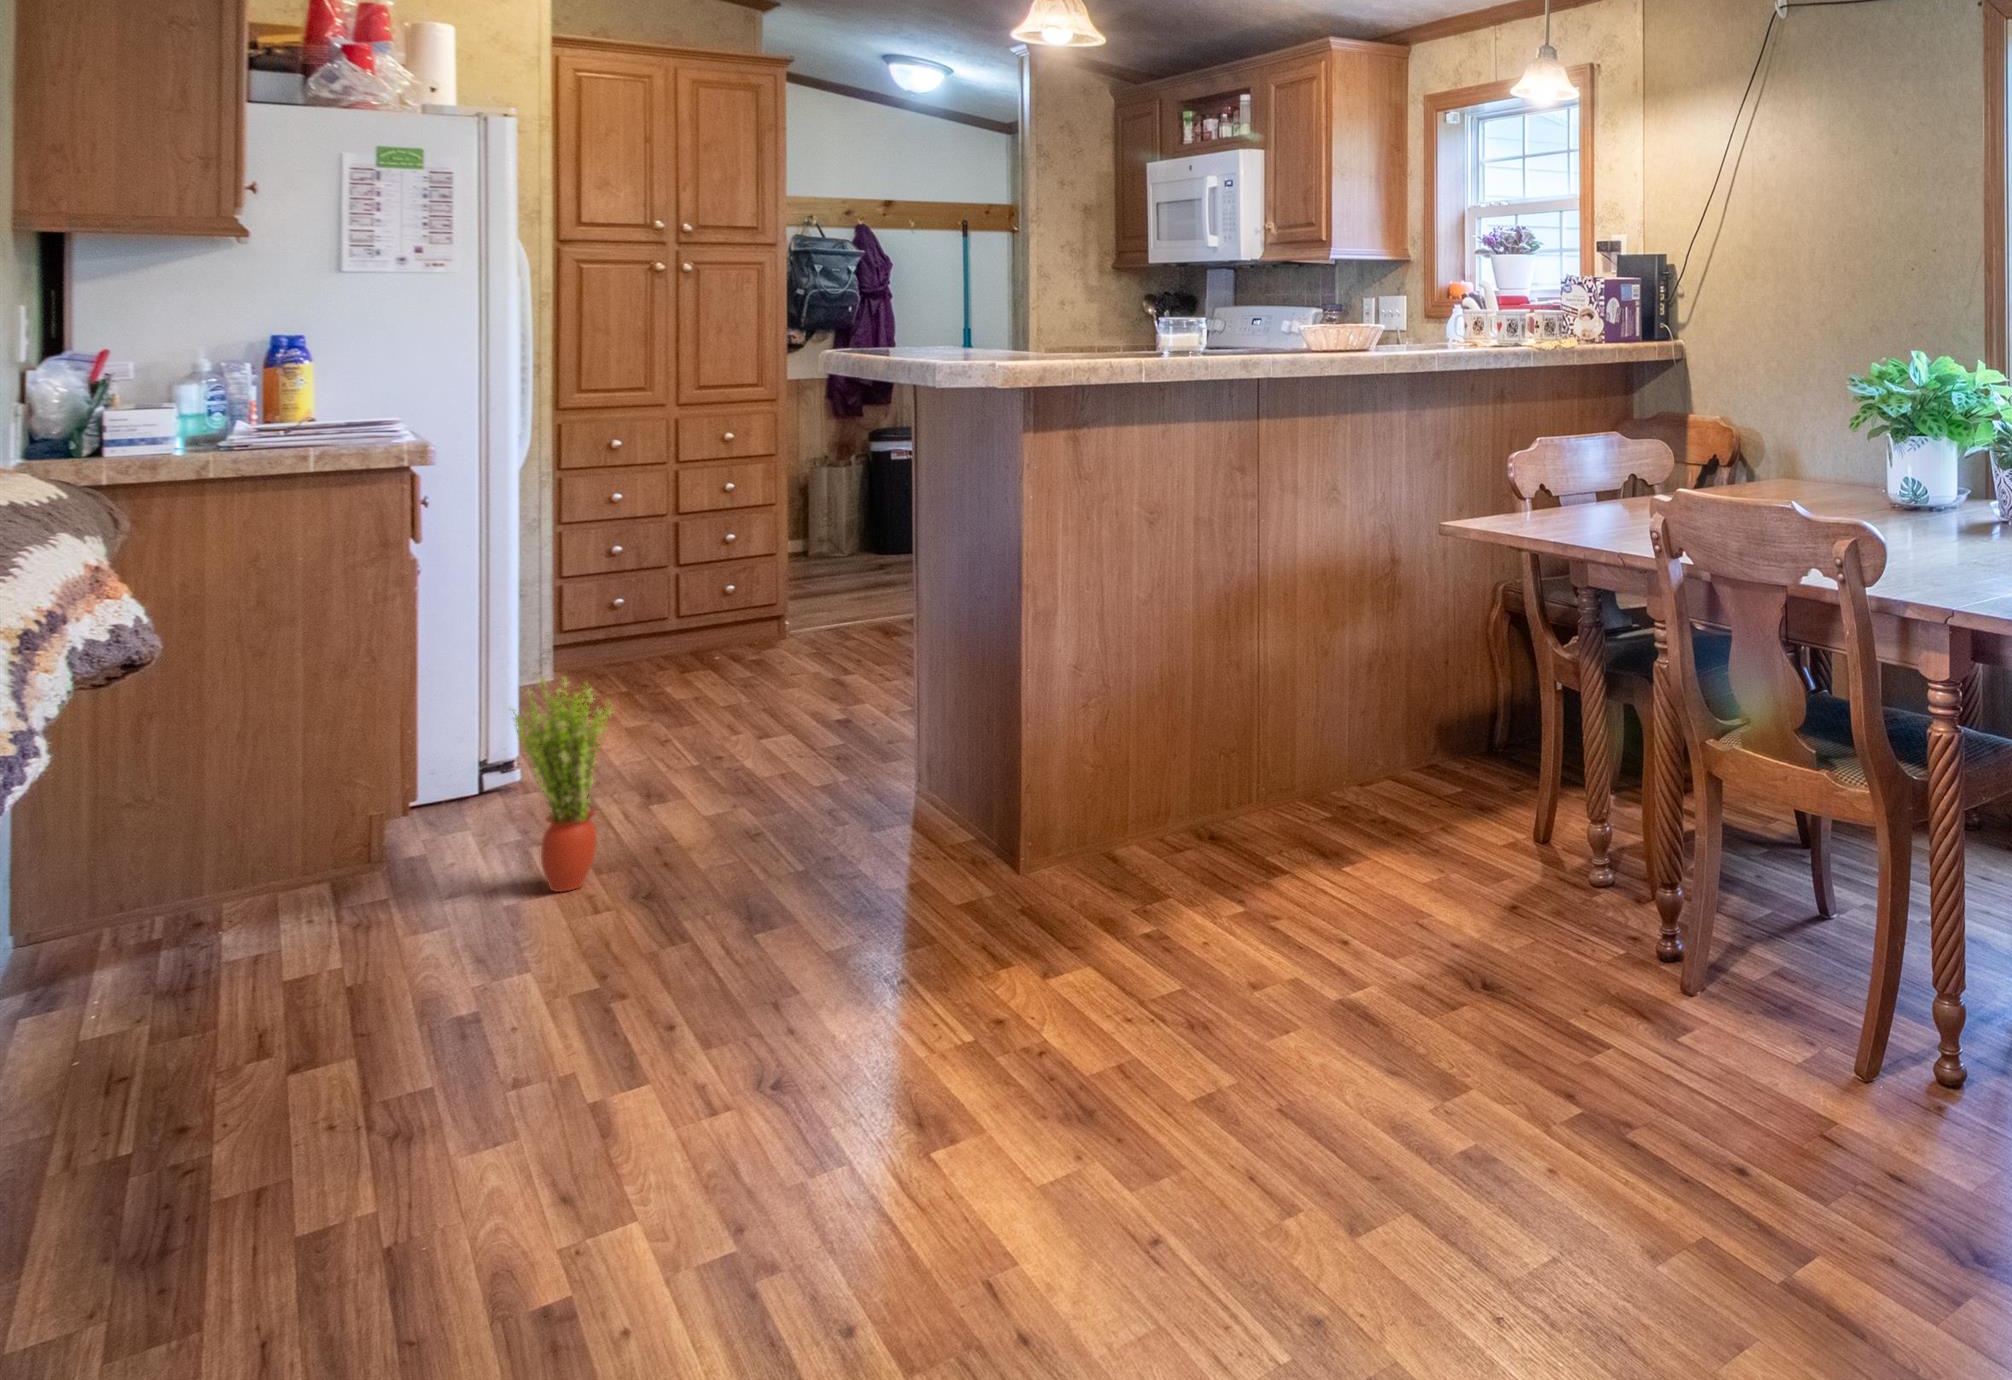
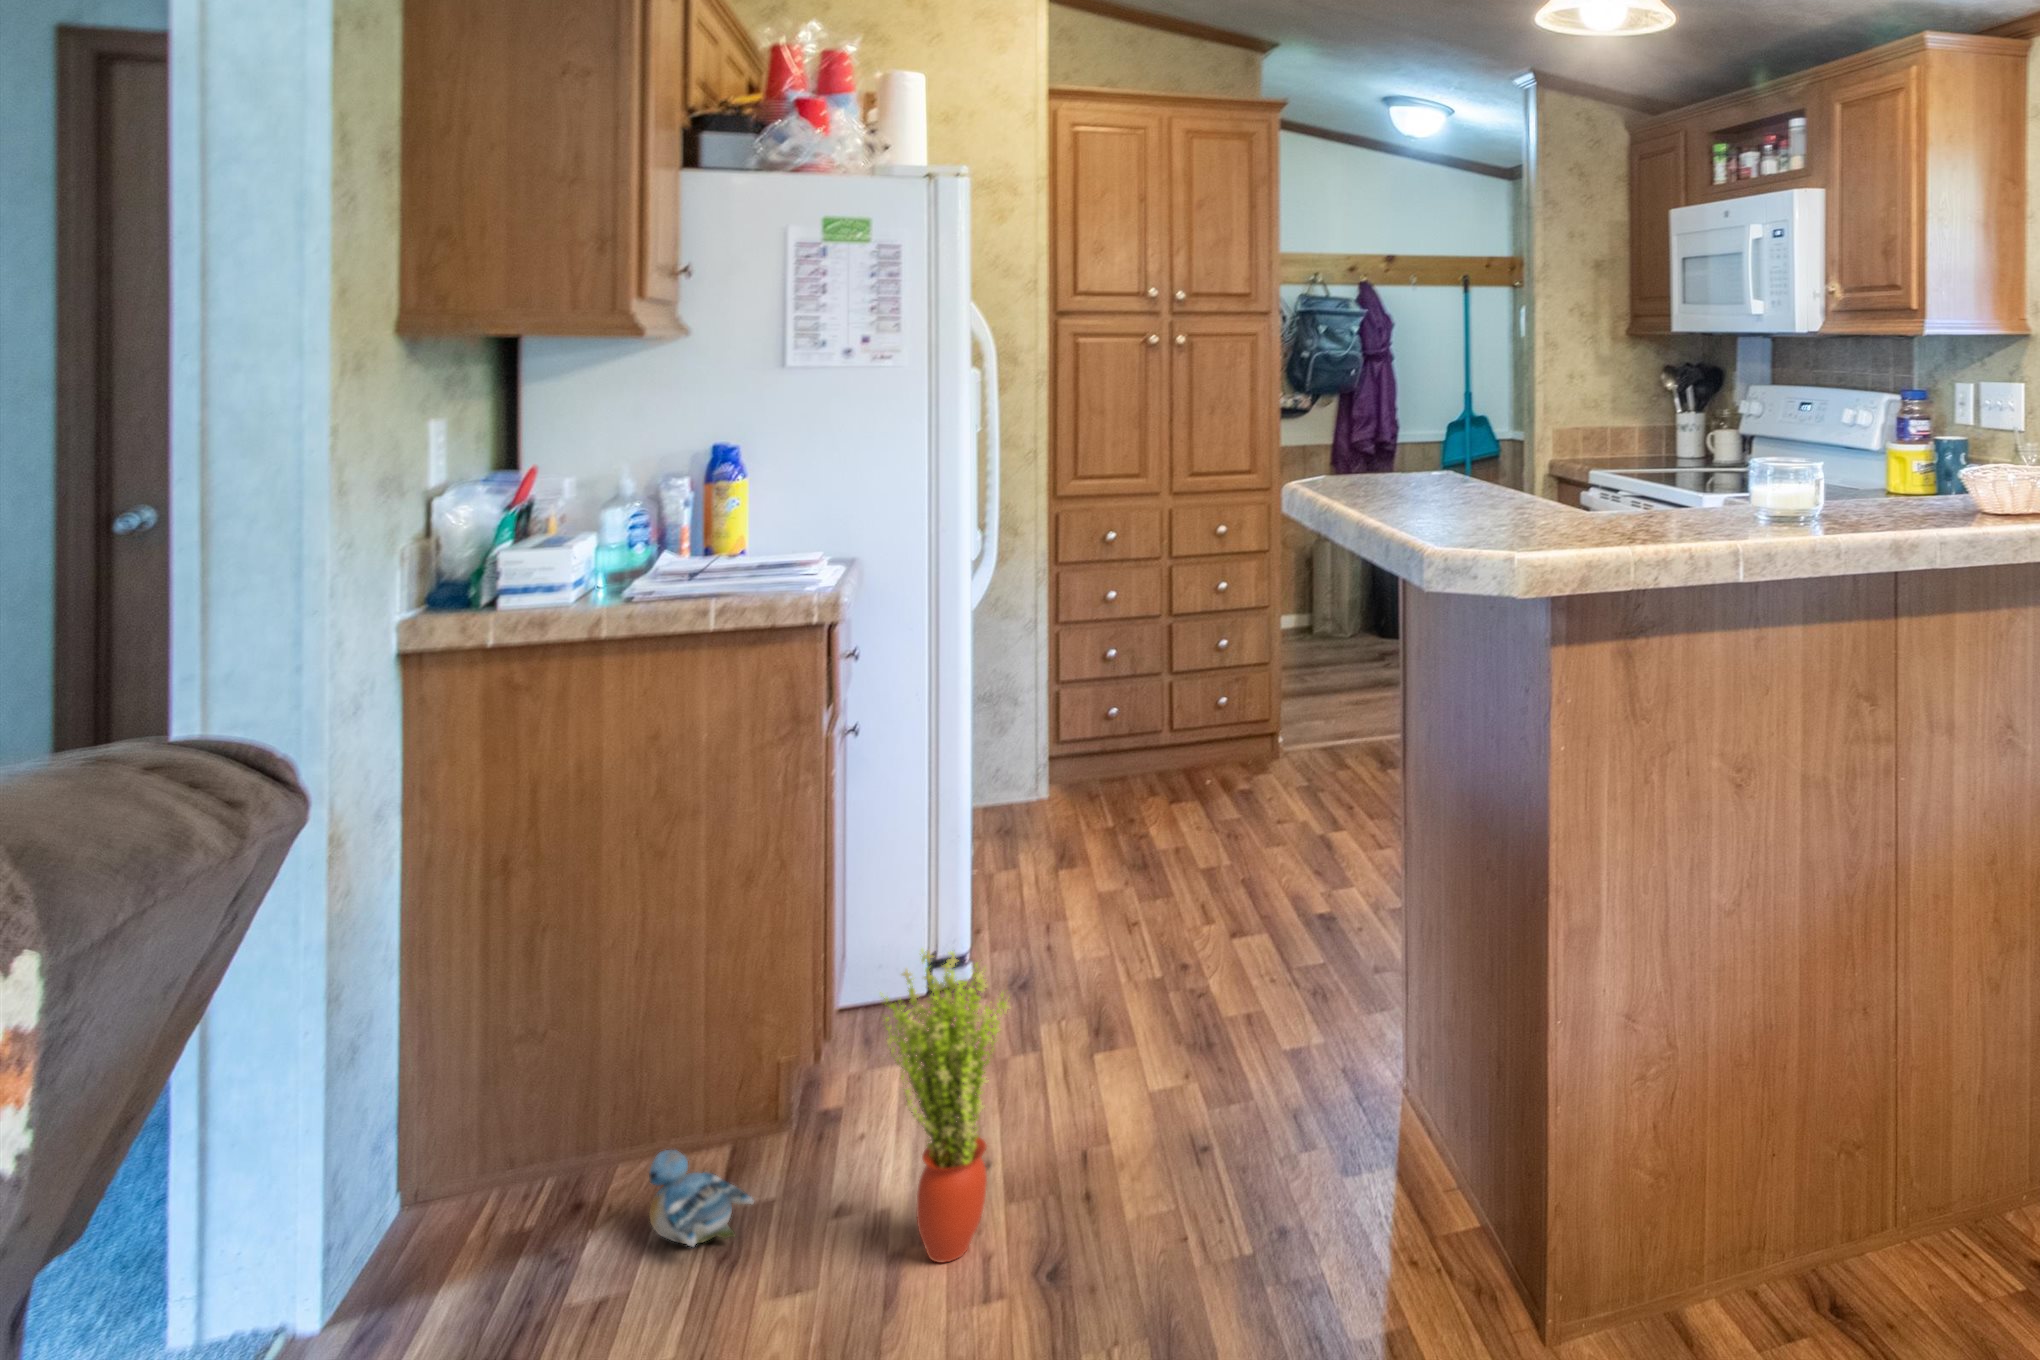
plush toy: none [297,849,392,911] -> present [649,1150,754,1247]

